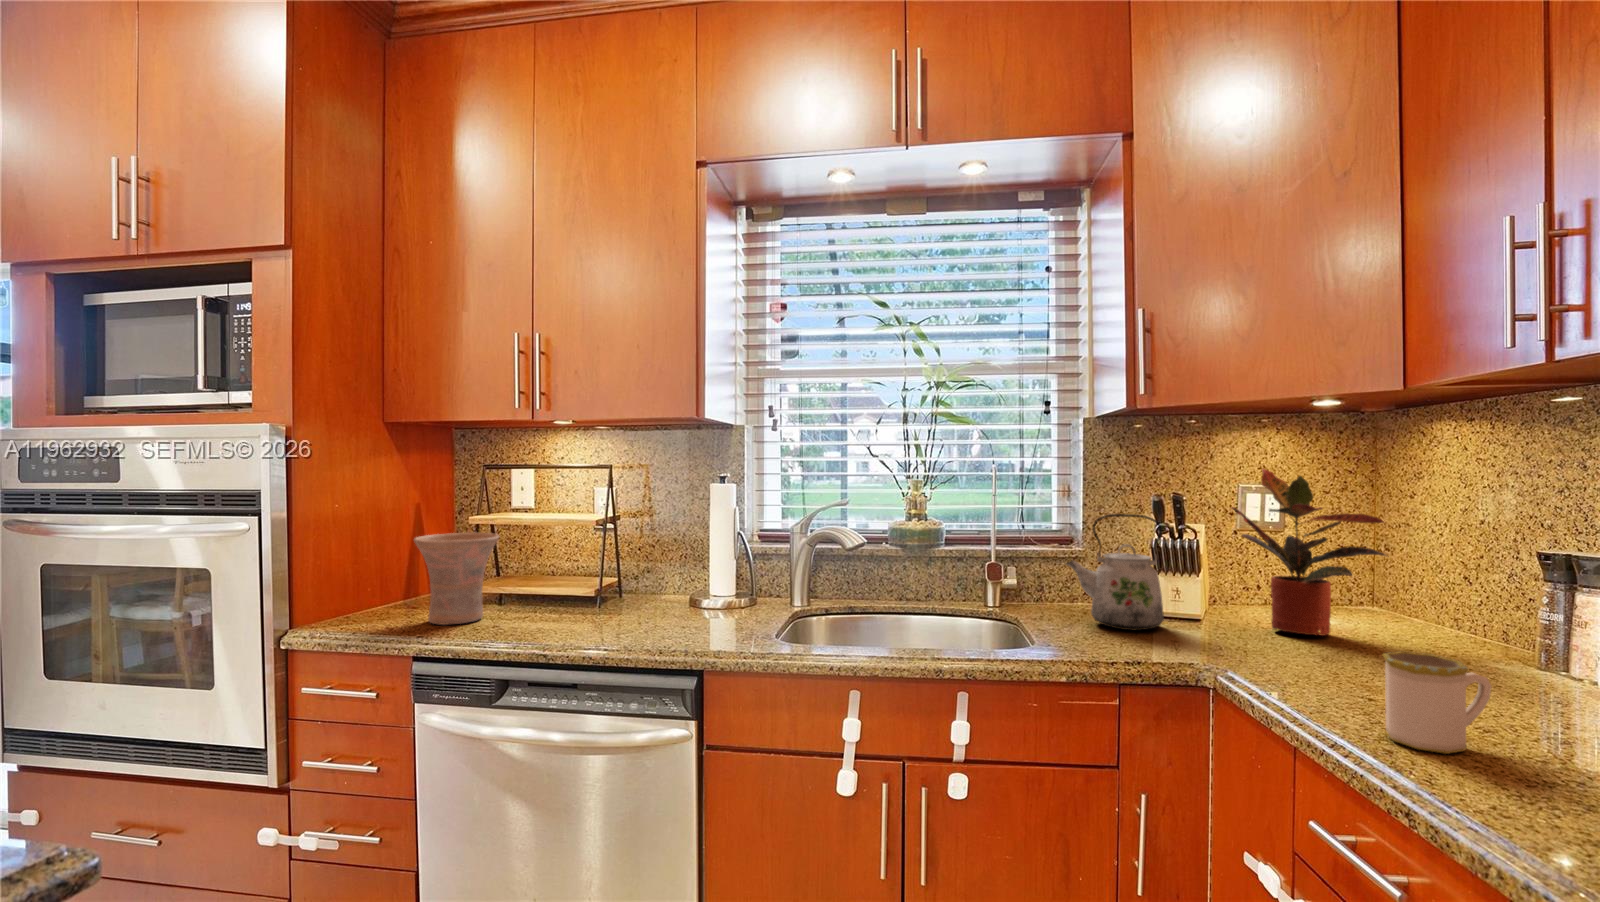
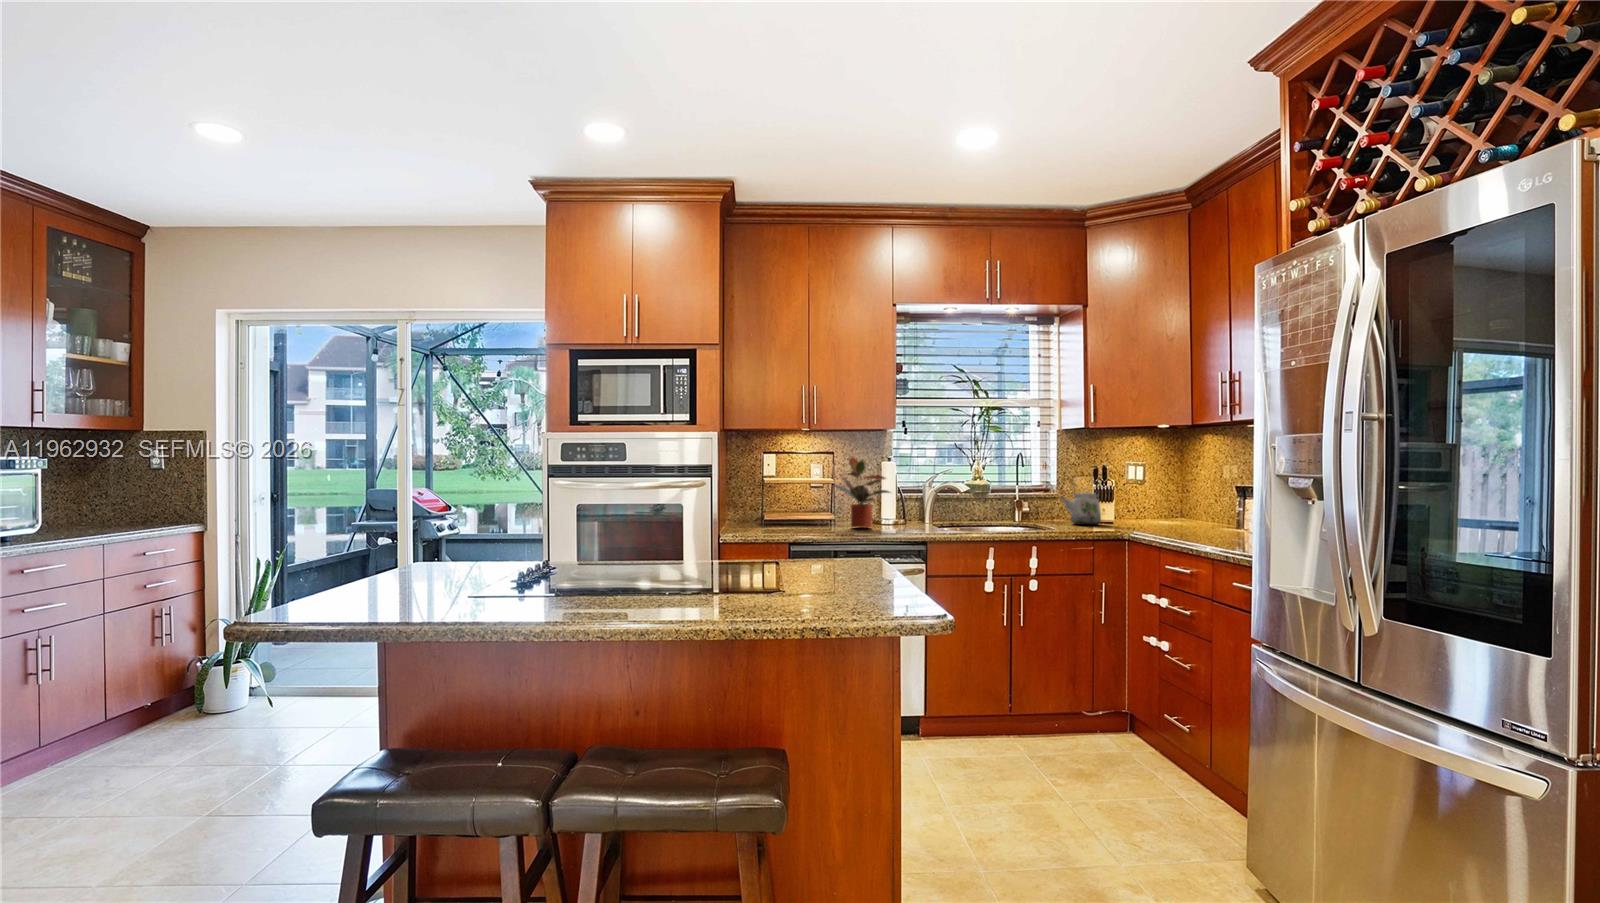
potted plant: present [1232,469,1389,636] -> present [835,457,890,528]
vase: present [414,533,499,625] -> none [760,488,798,531]
mug: present [1383,652,1491,754] -> none [1186,512,1215,540]

